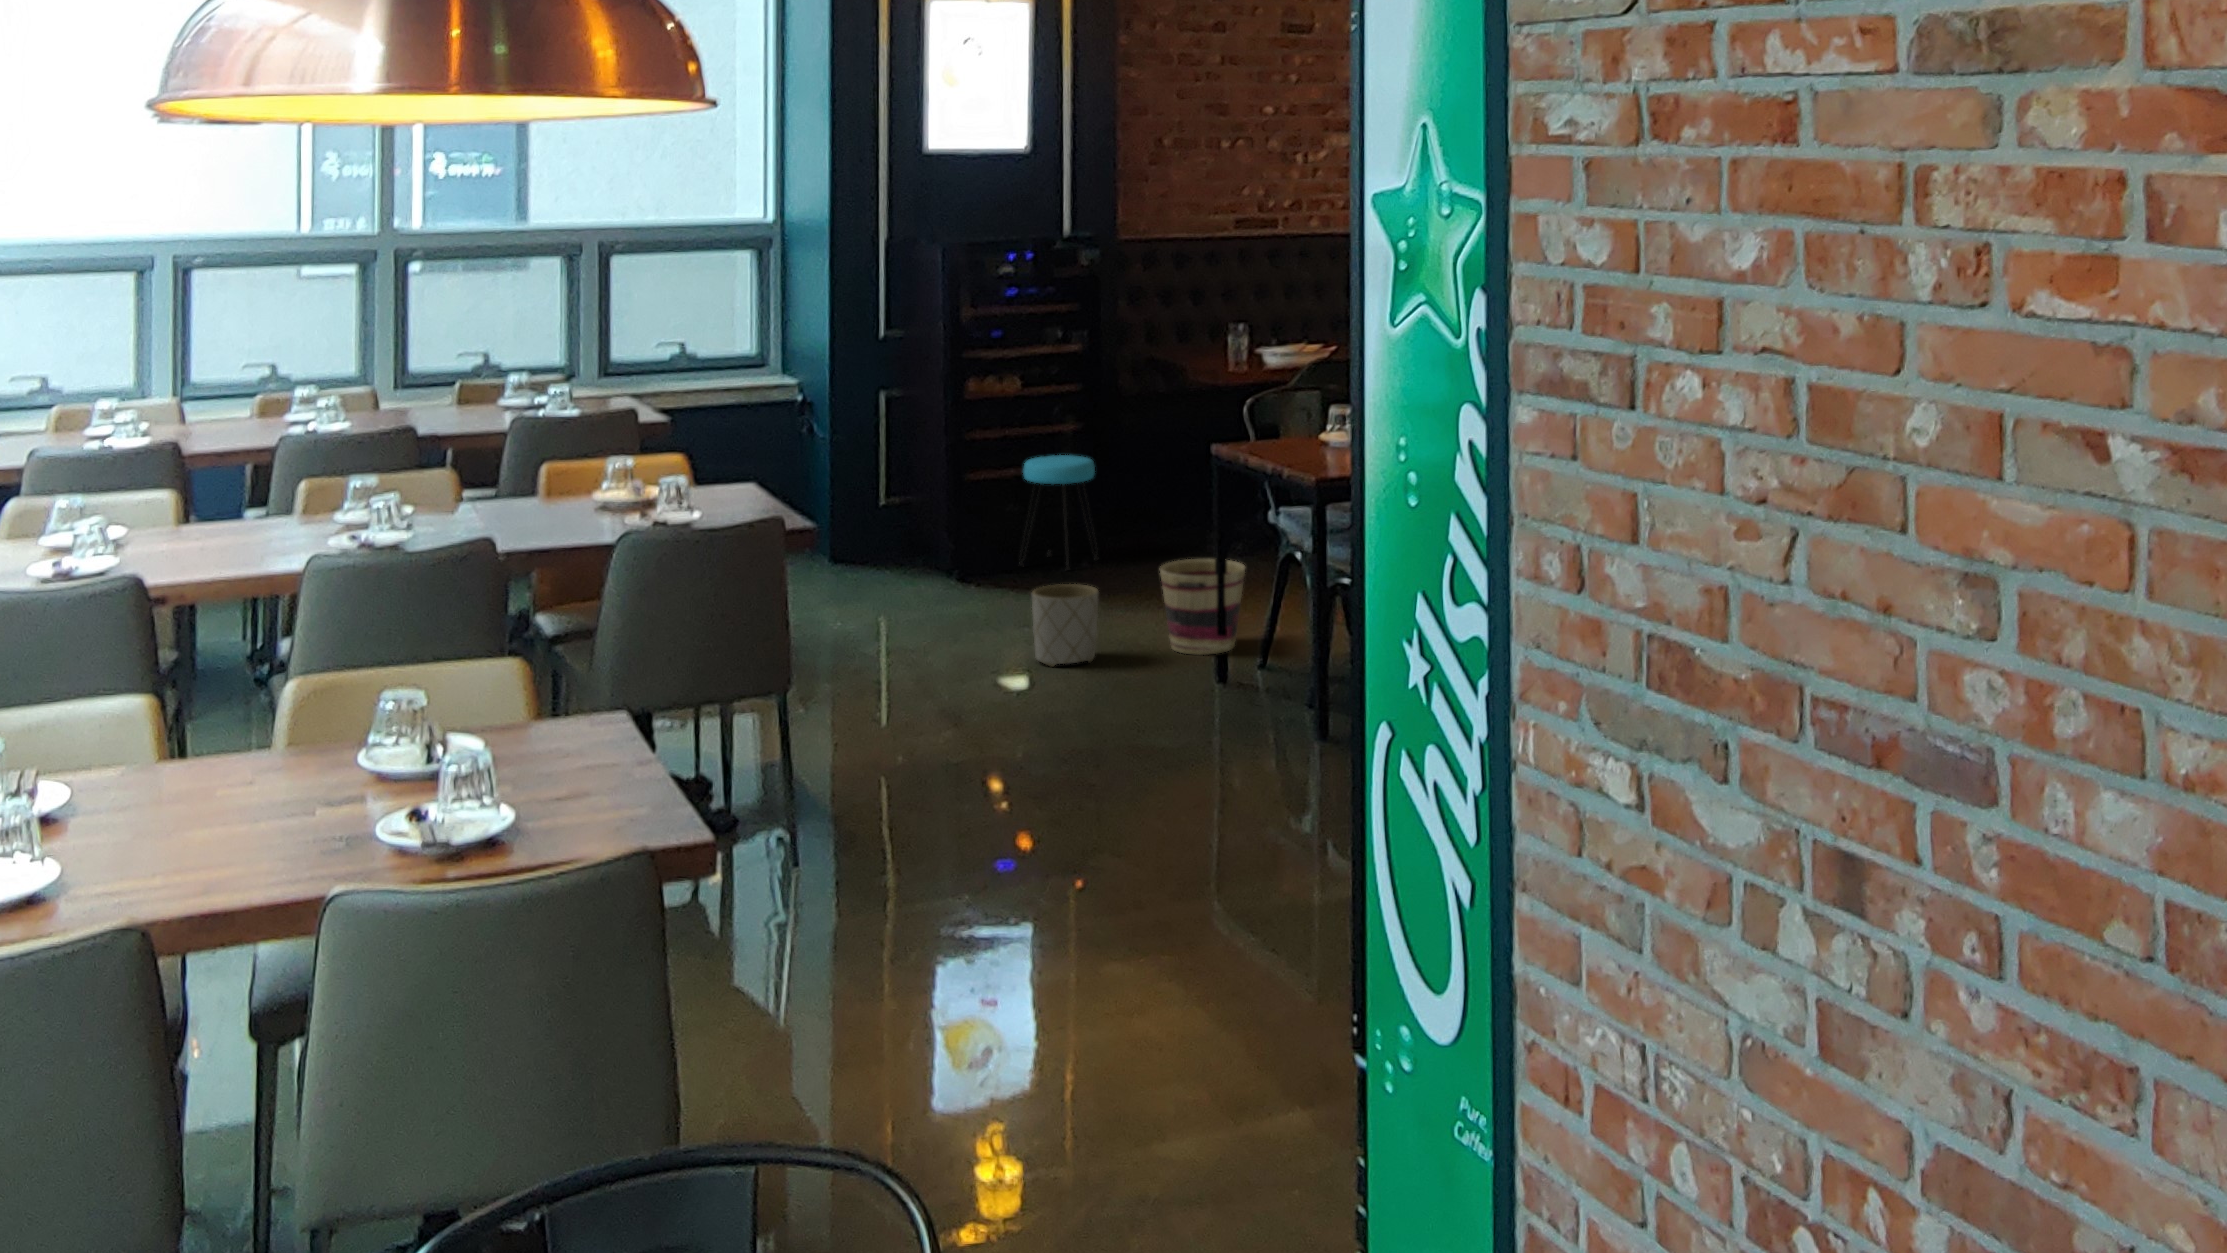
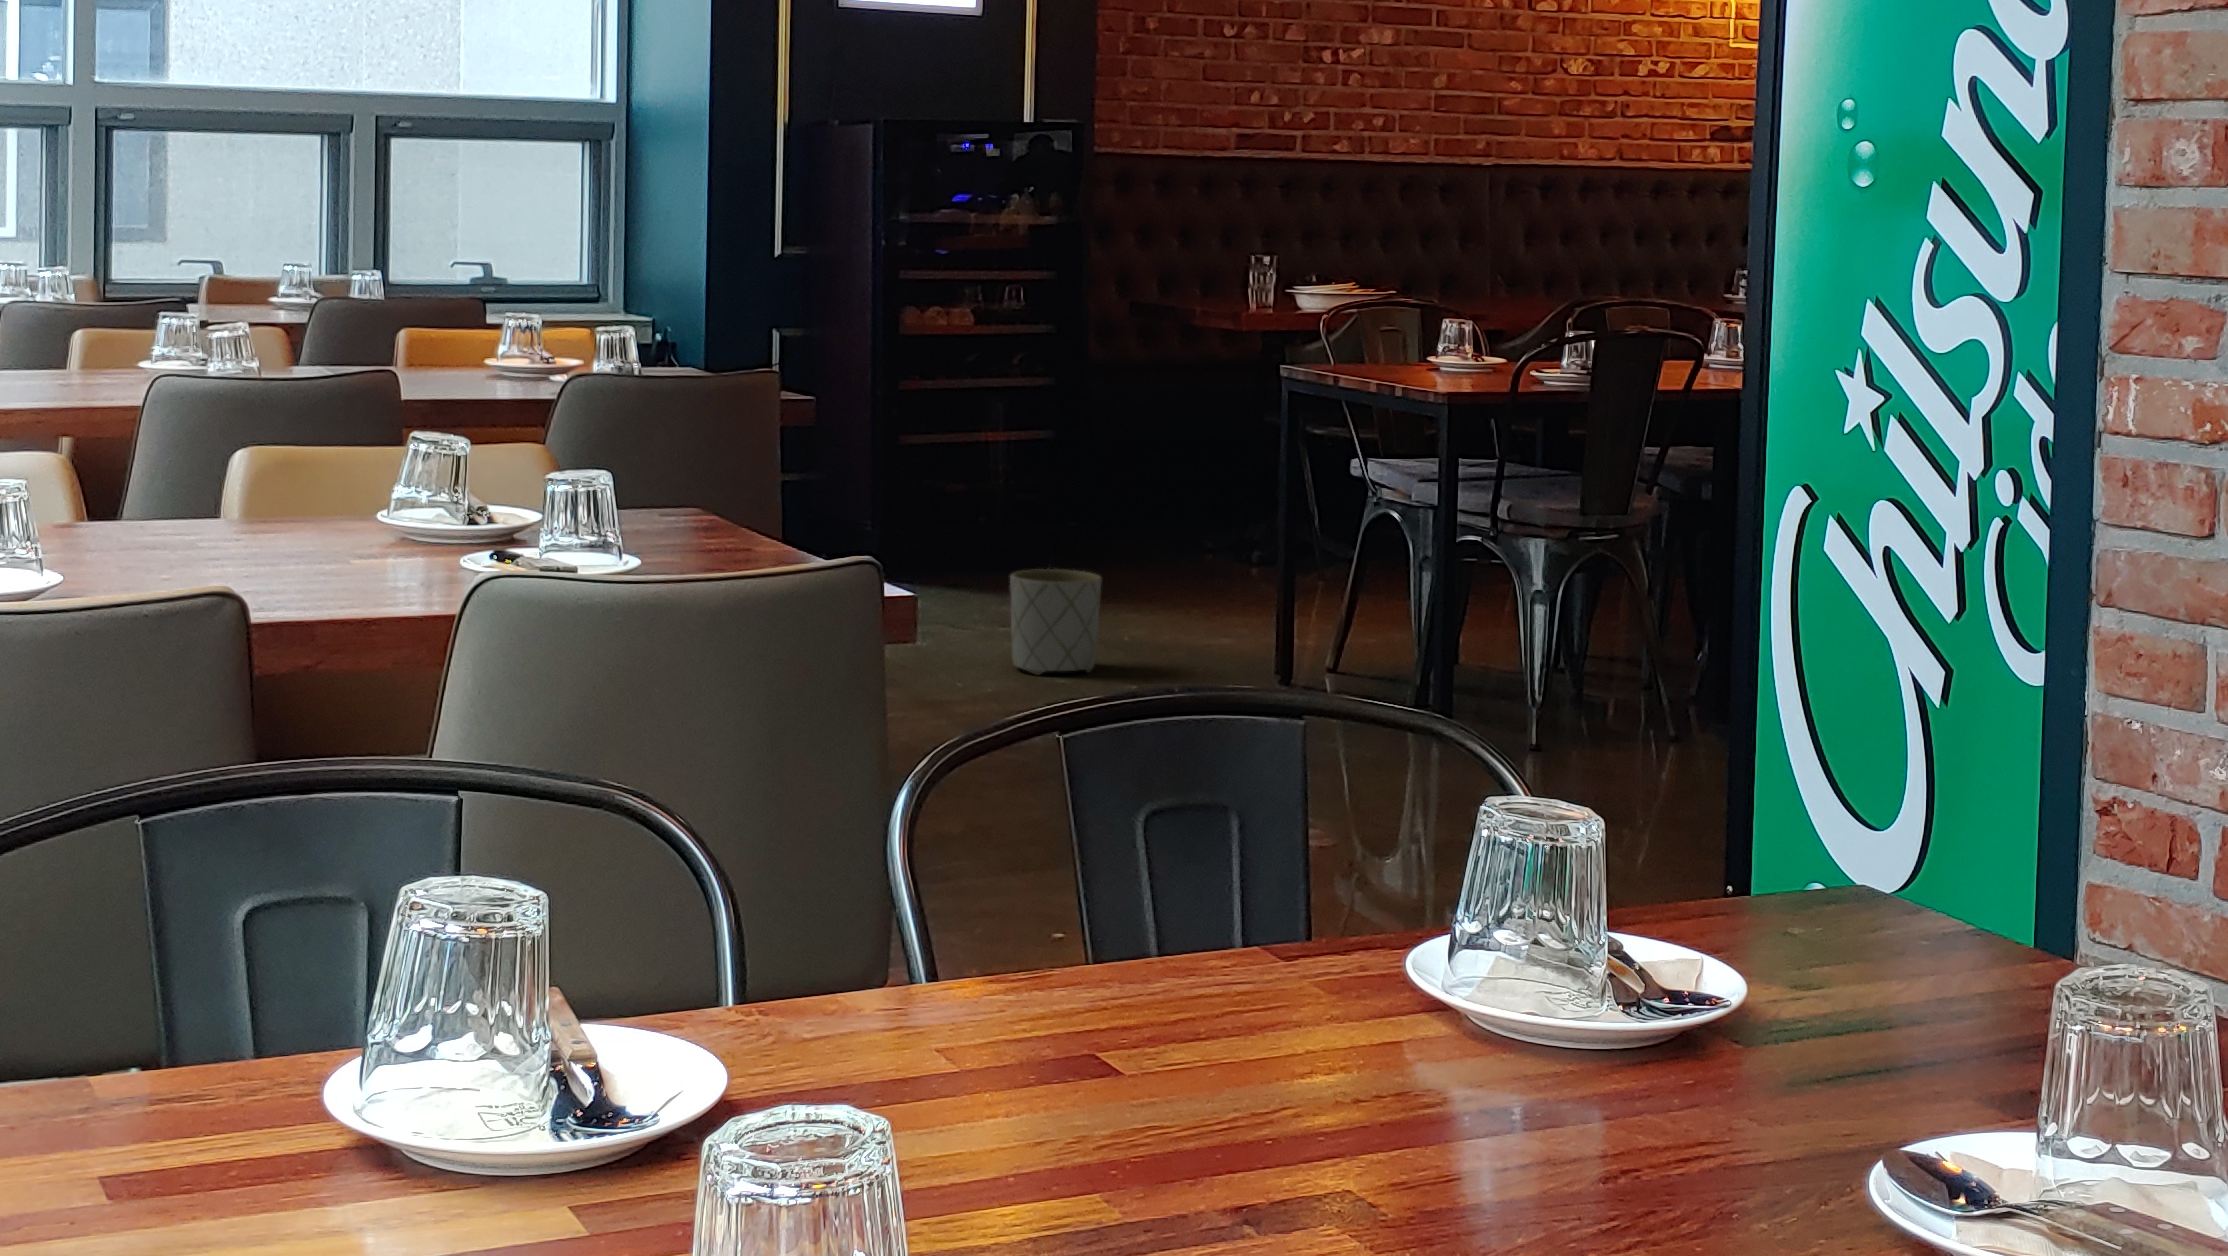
stool: present [1019,455,1098,570] -> none [952,429,1061,581]
basket: present [1160,559,1245,655] -> none [1183,546,1301,670]

